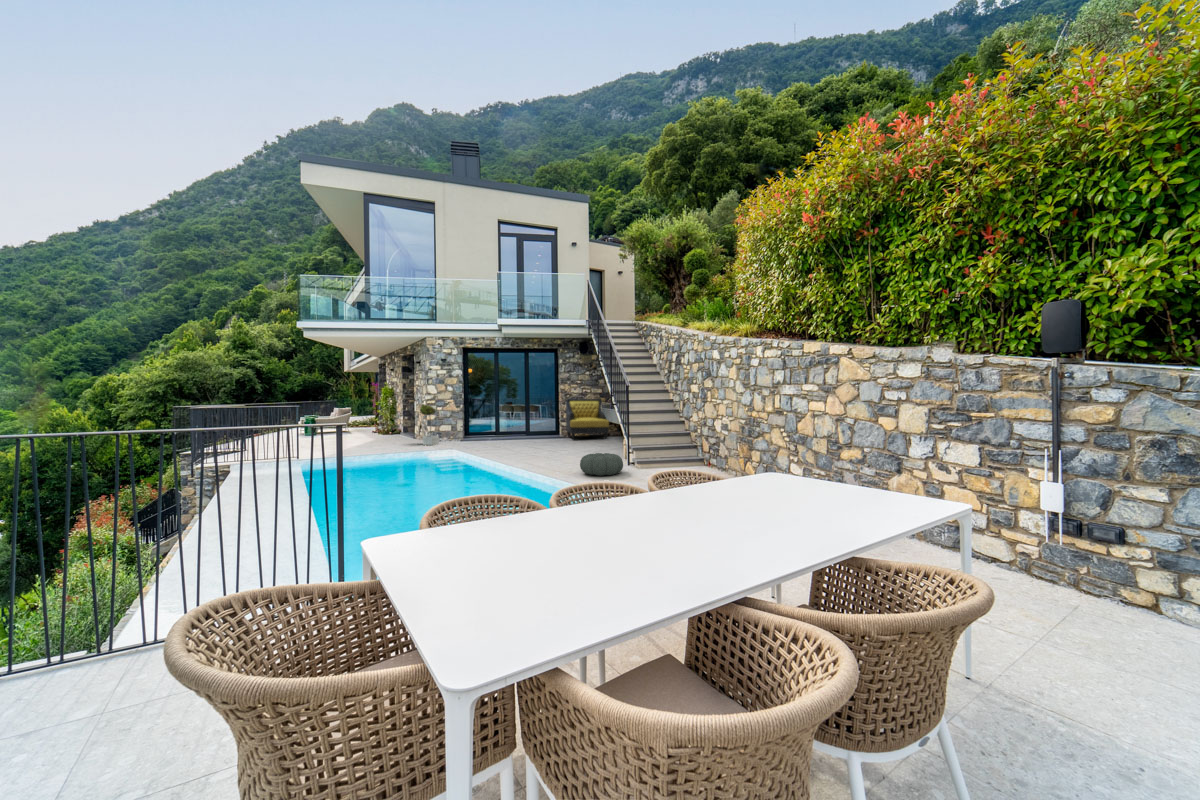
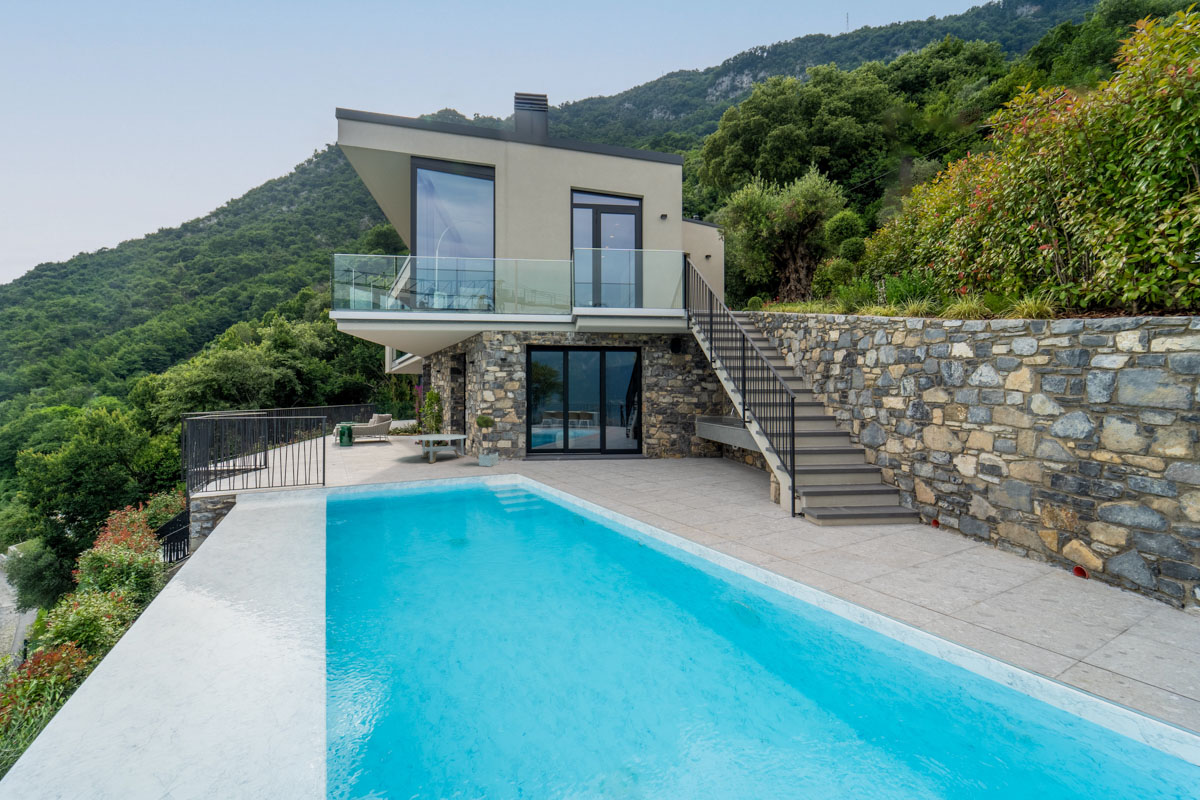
armchair: present [566,399,609,440] -> none [652,409,711,461]
round table: none [366,422,415,444] -> present [410,434,467,463]
pouf: present [580,453,623,476] -> none [736,499,806,539]

